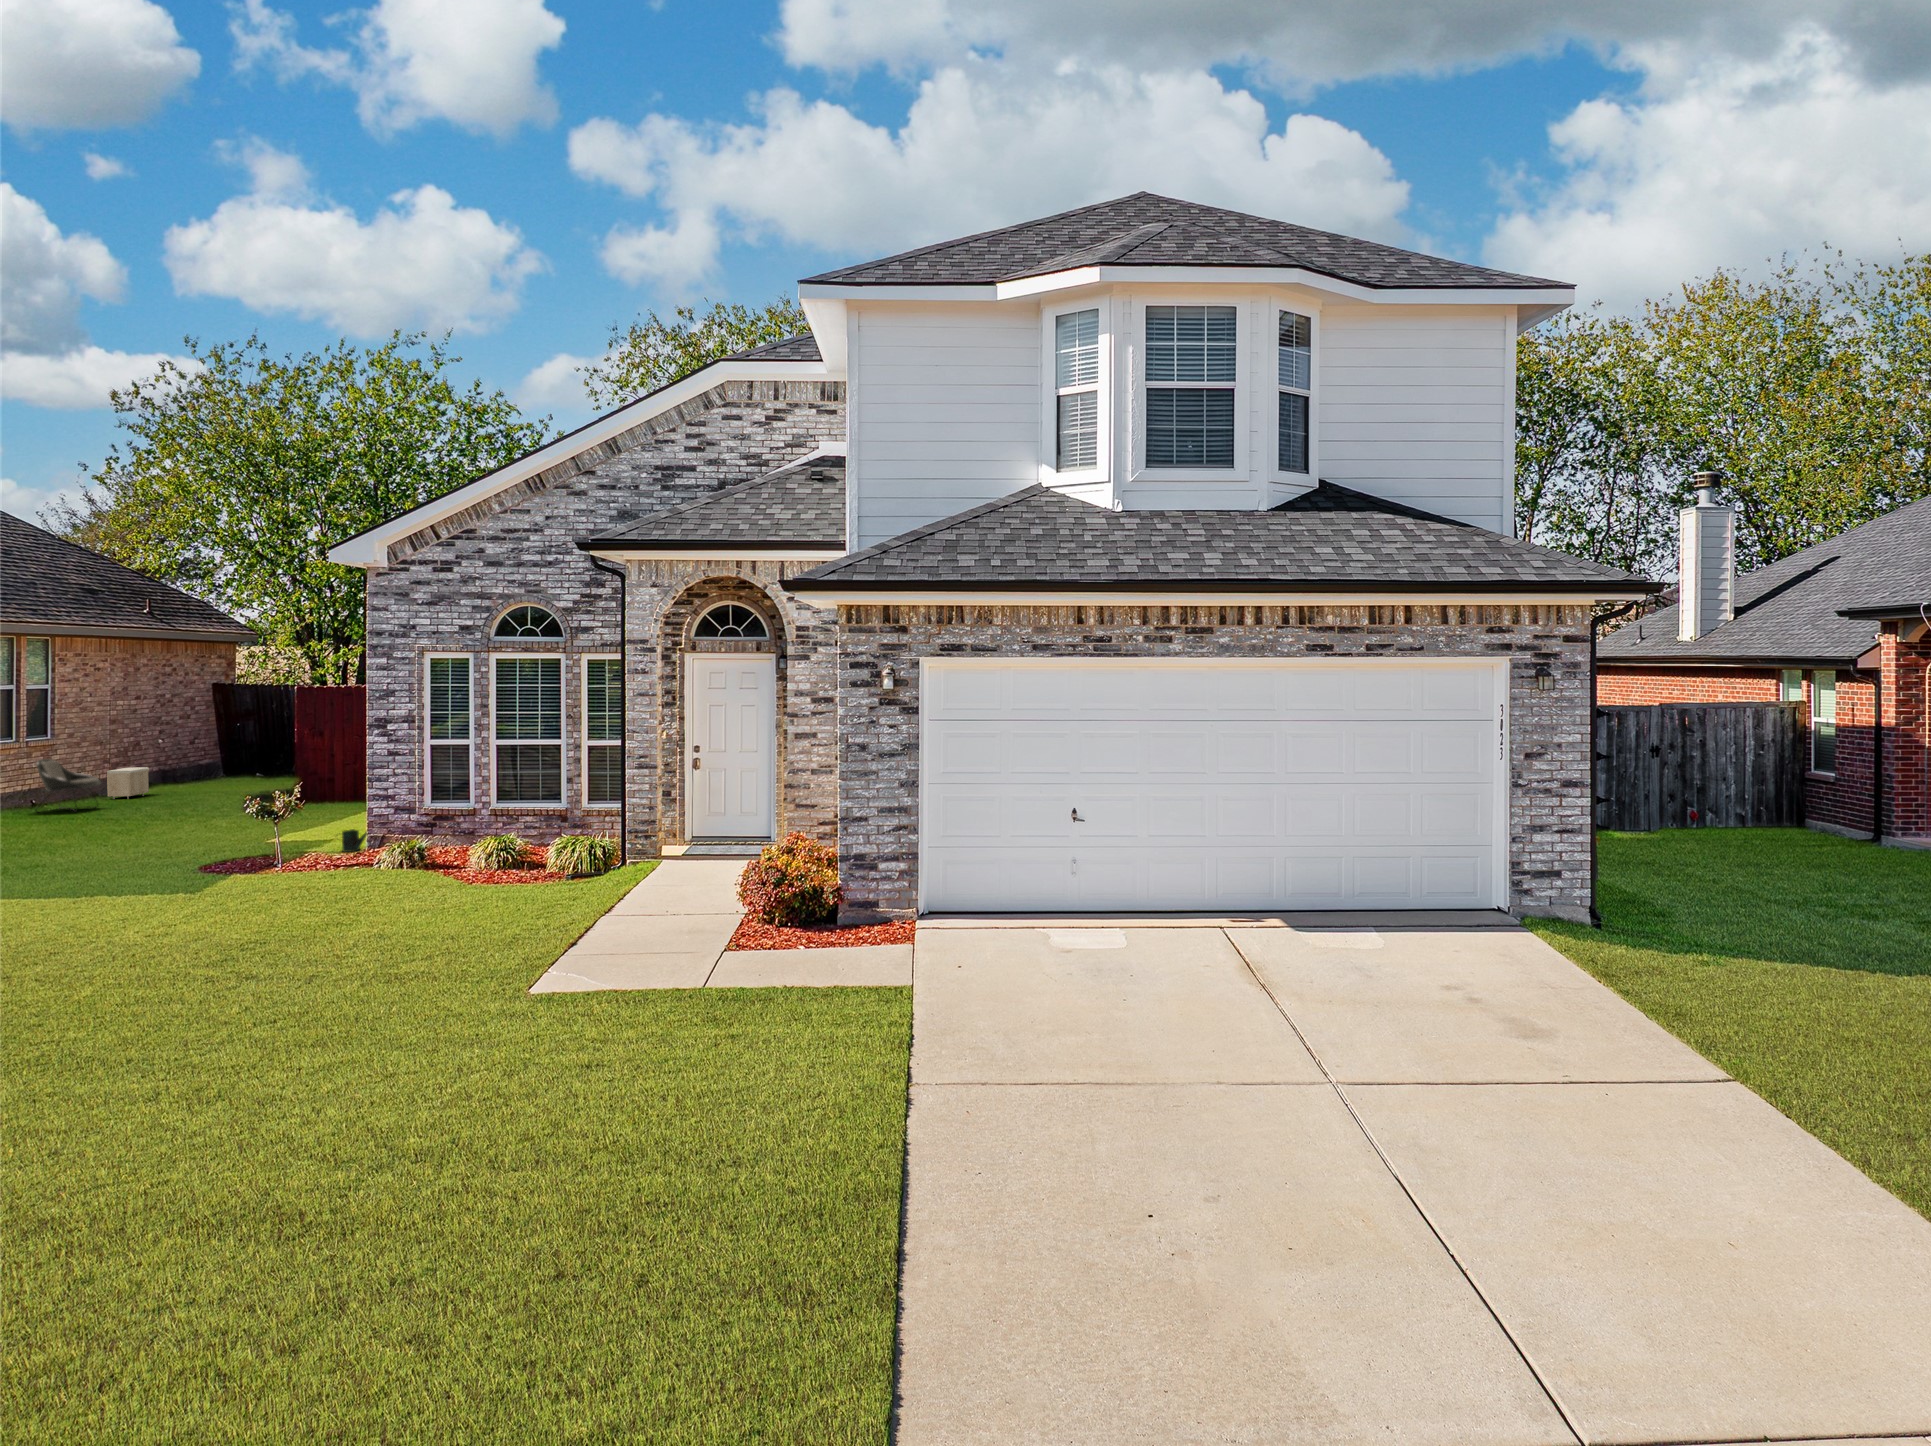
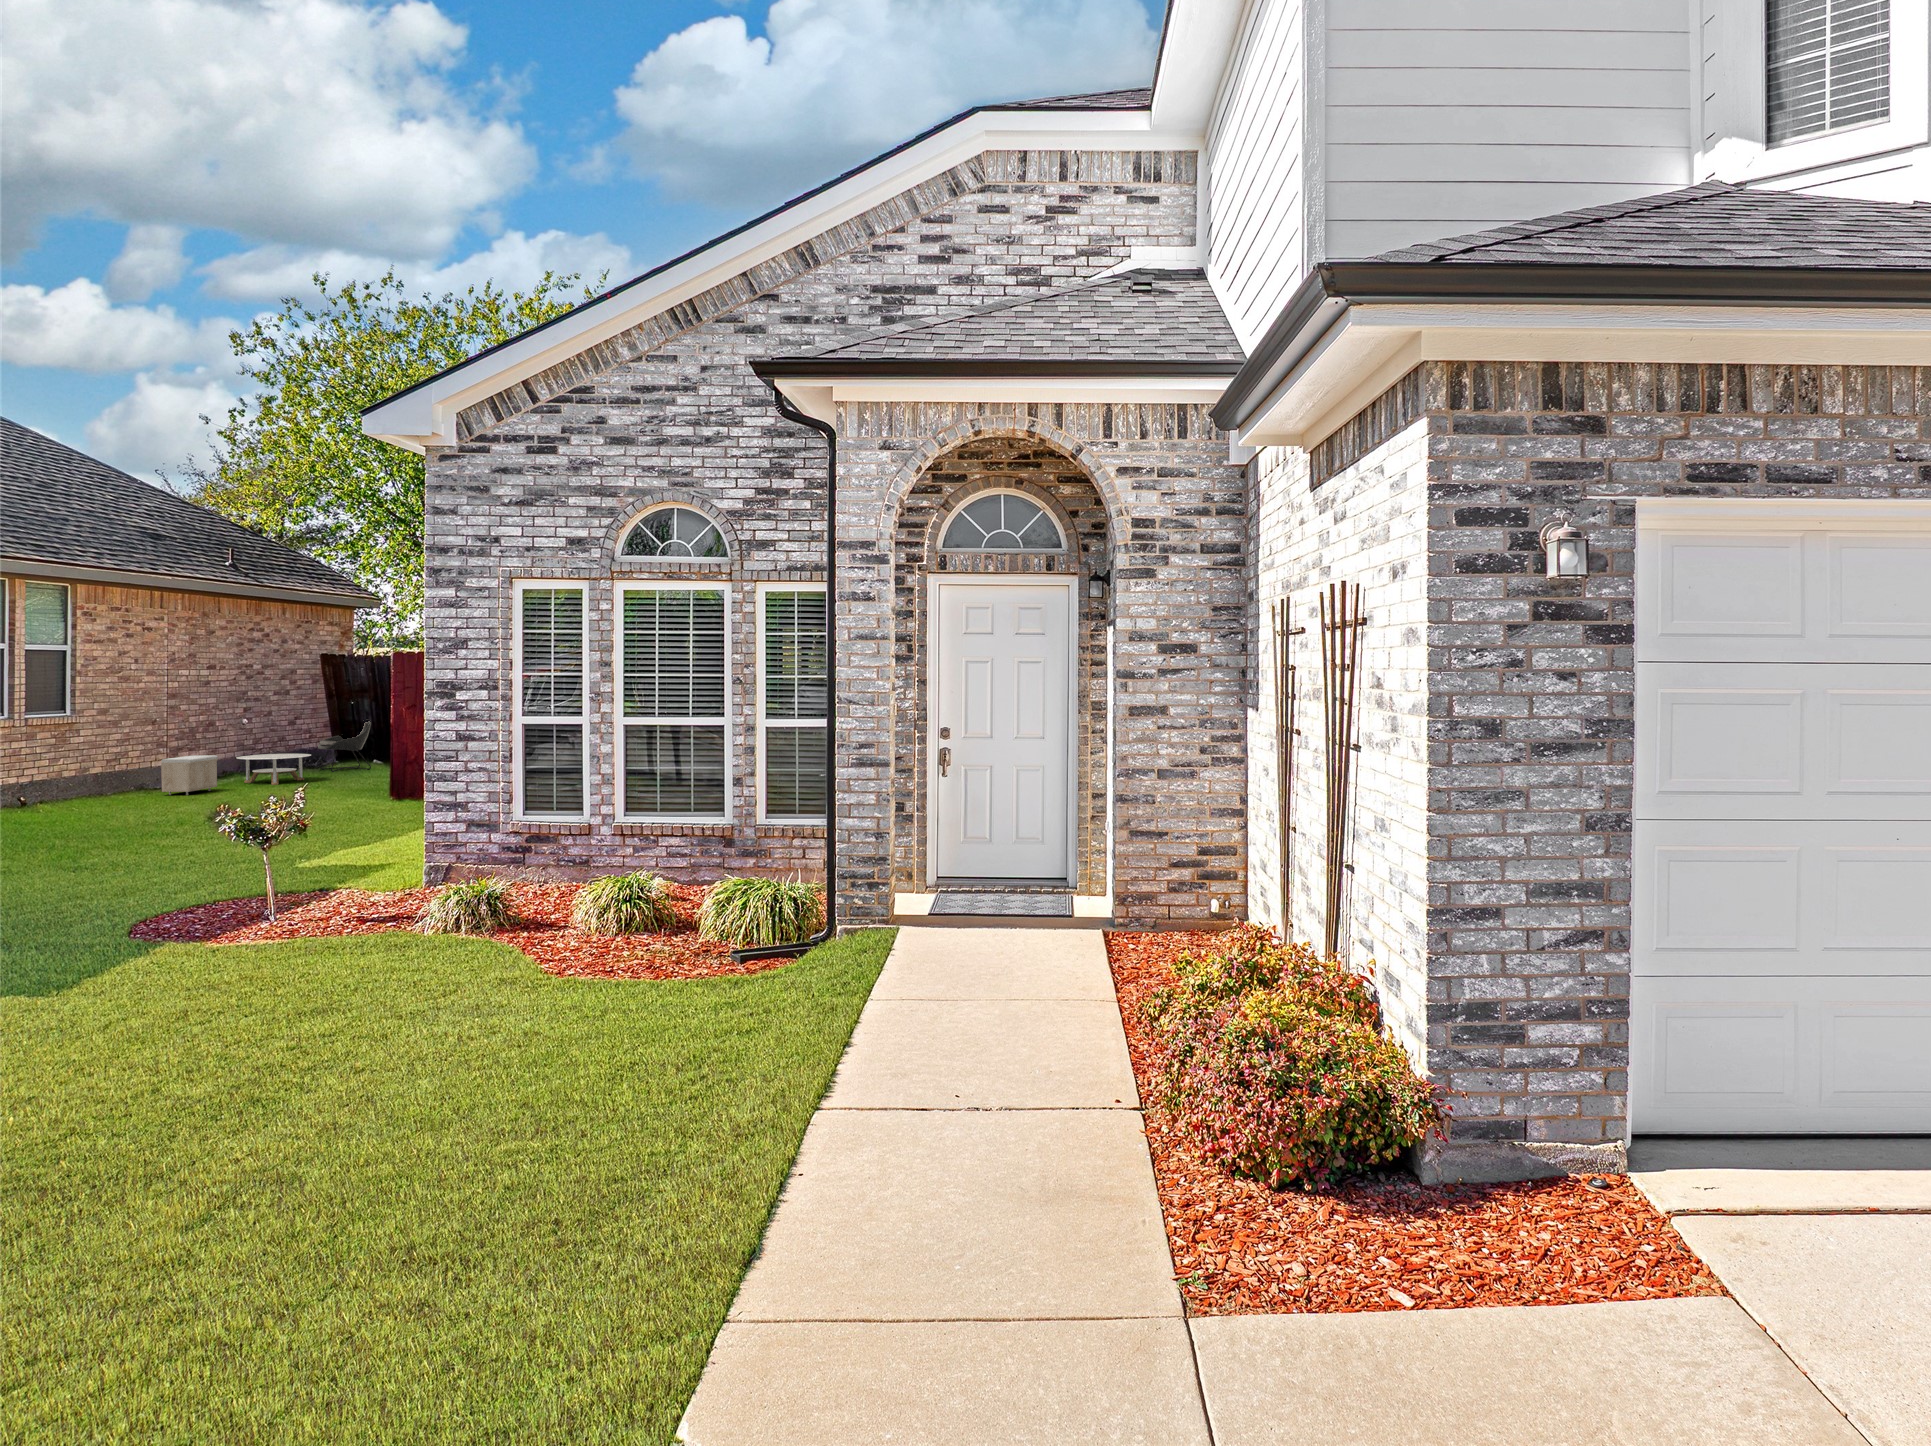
lounge chair: present [36,759,101,810] -> present [318,721,371,772]
round table: none [158,765,219,791] -> present [237,754,311,785]
watering can: present [342,829,367,852] -> none [374,851,435,894]

